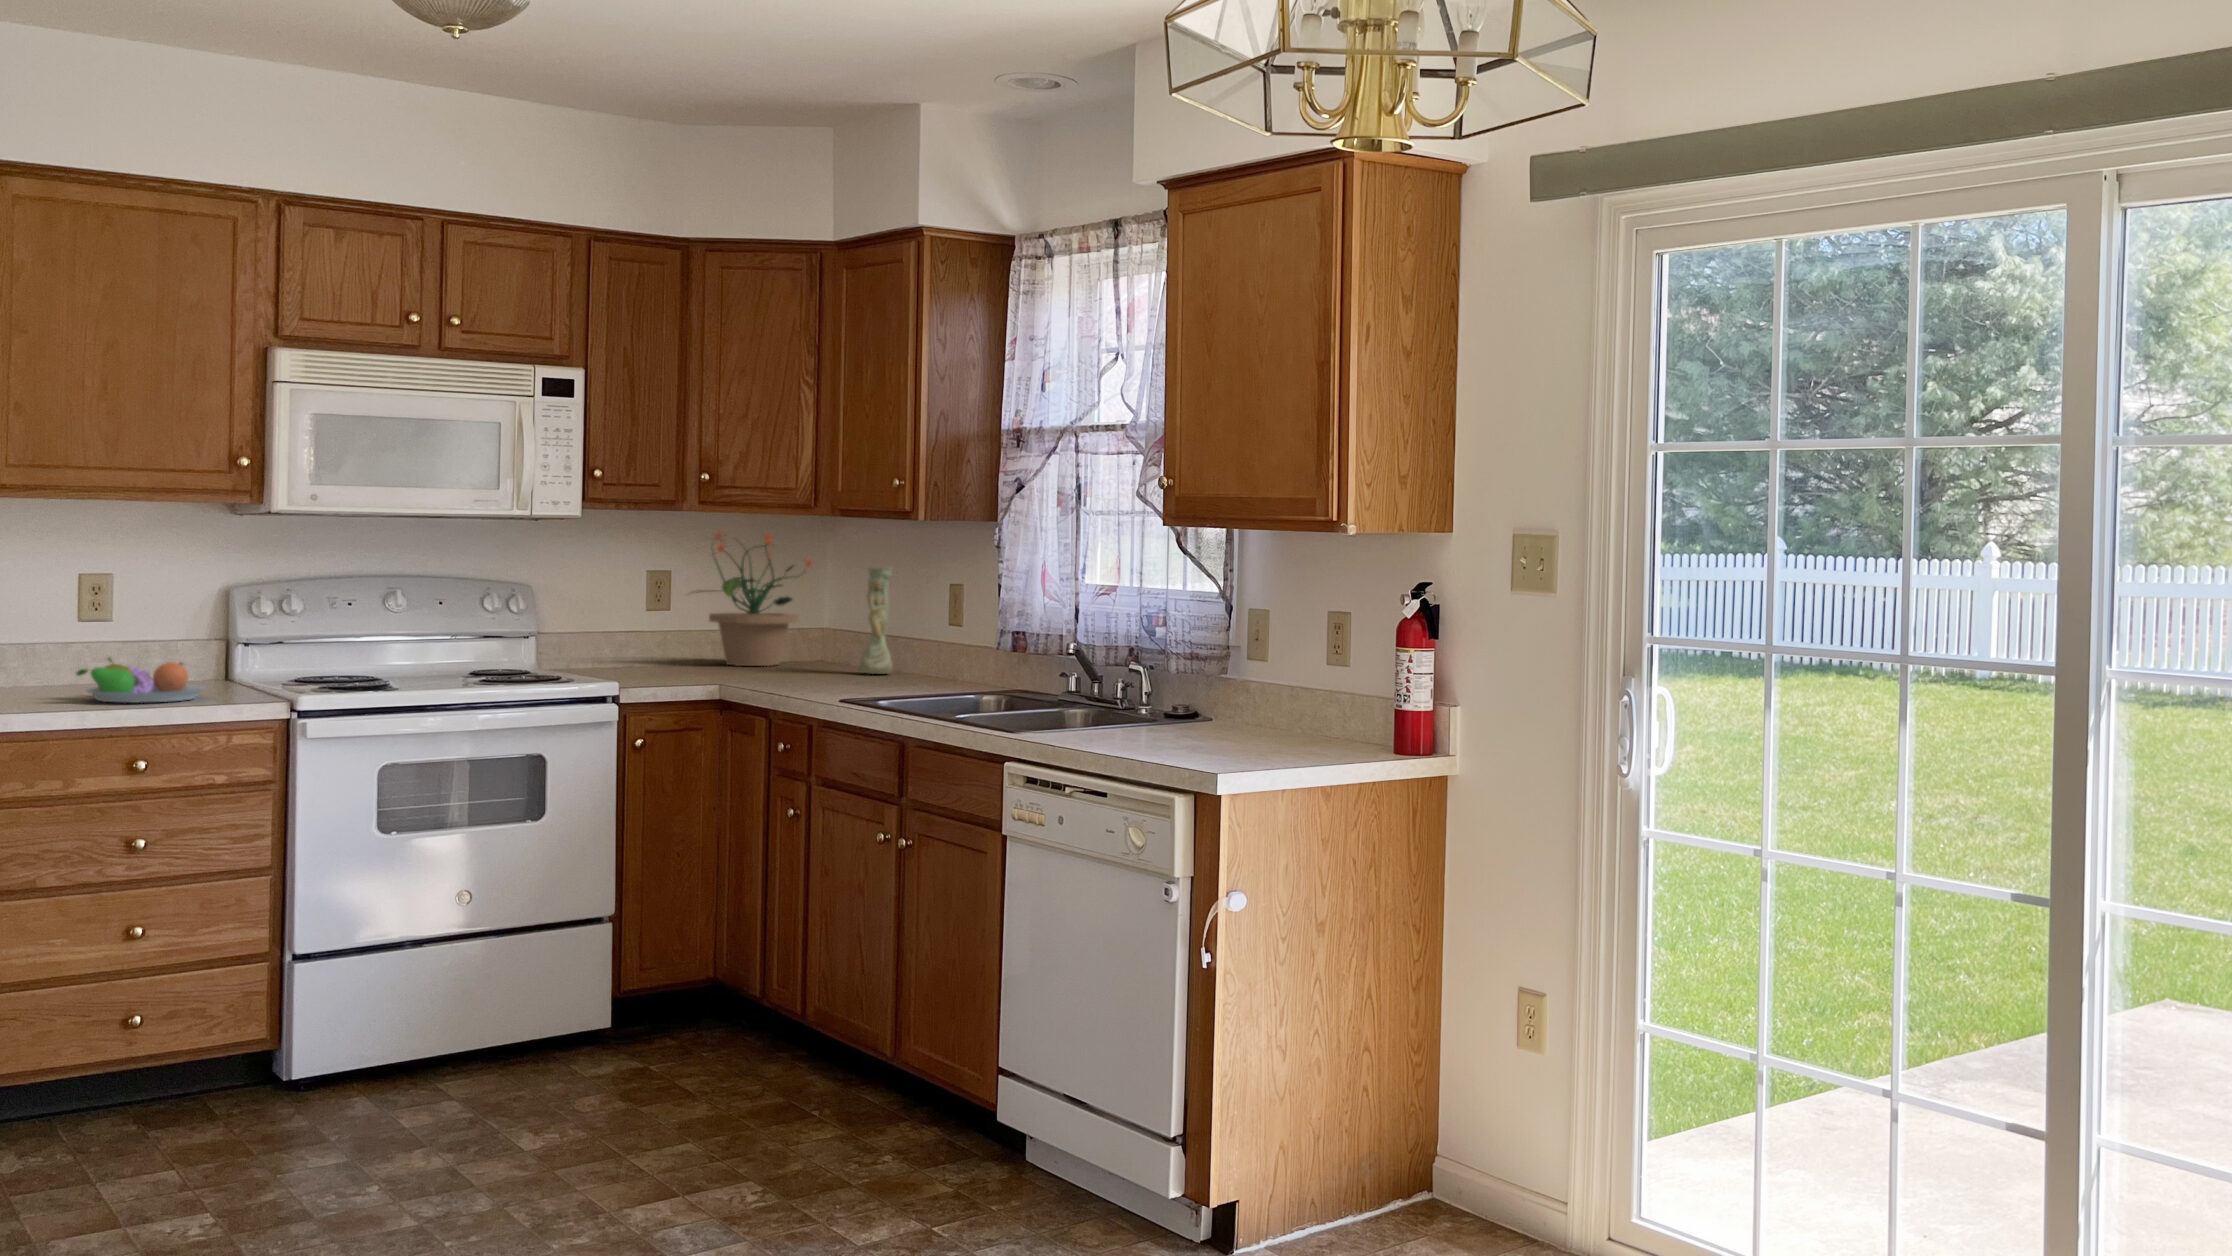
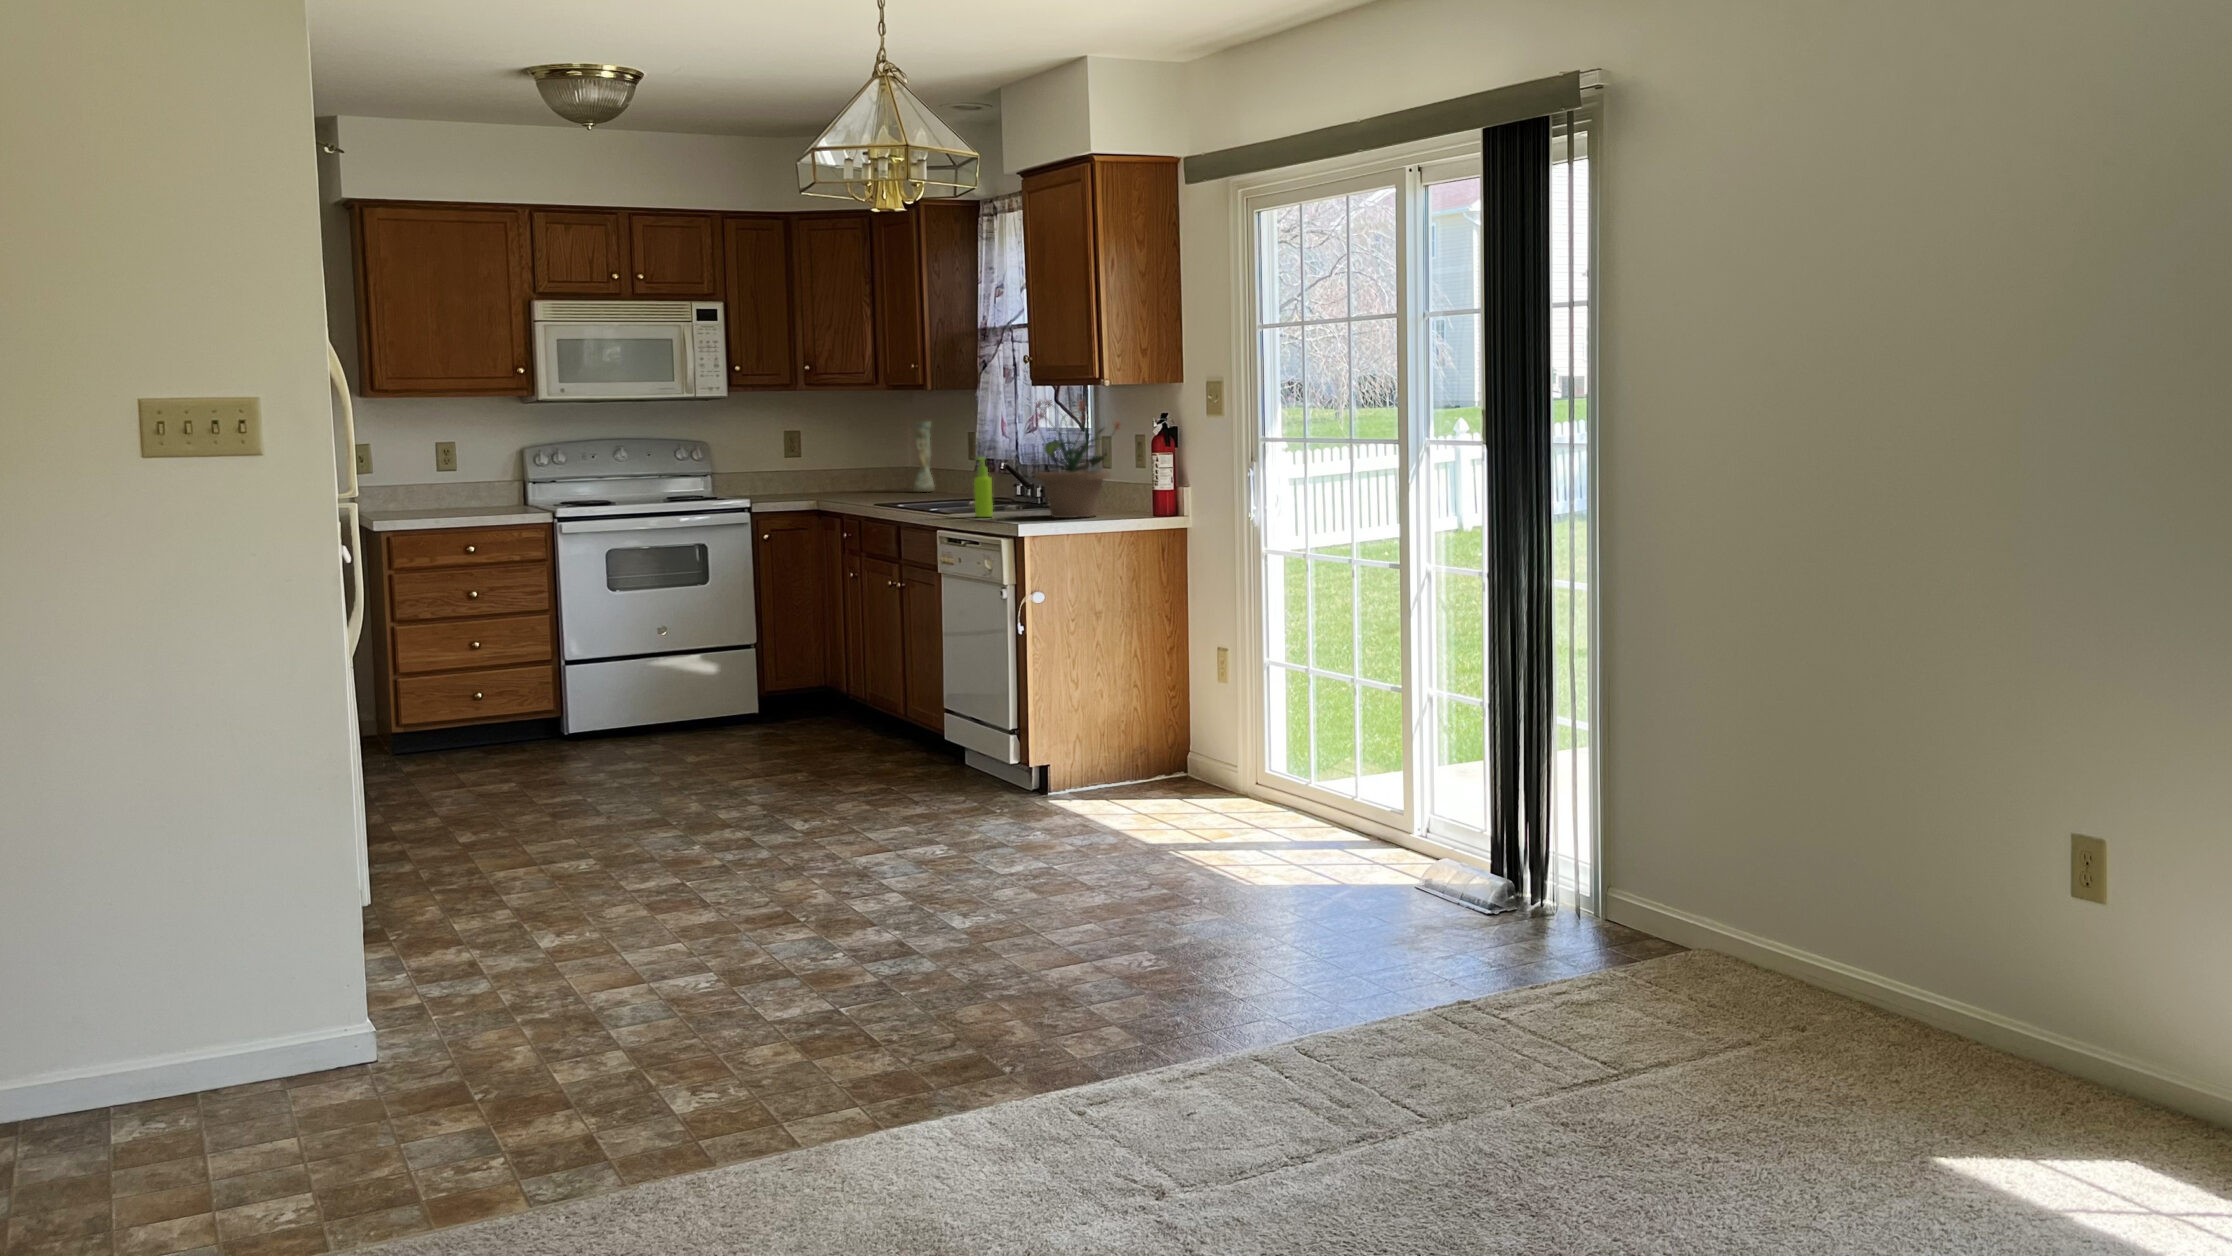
potted plant: present [696,532,812,666] -> present [1035,400,1120,518]
soap dispenser: none [1082,643,1113,745] -> present [974,457,993,517]
fruit bowl: present [76,658,205,703] -> none [435,491,508,516]

